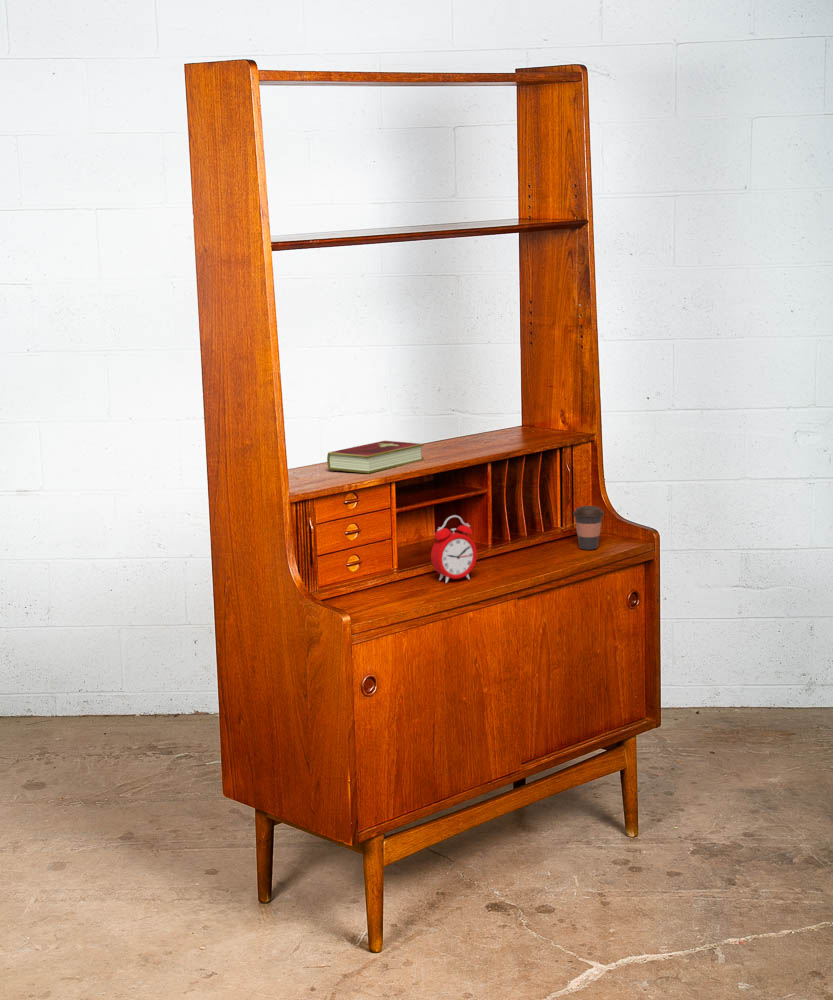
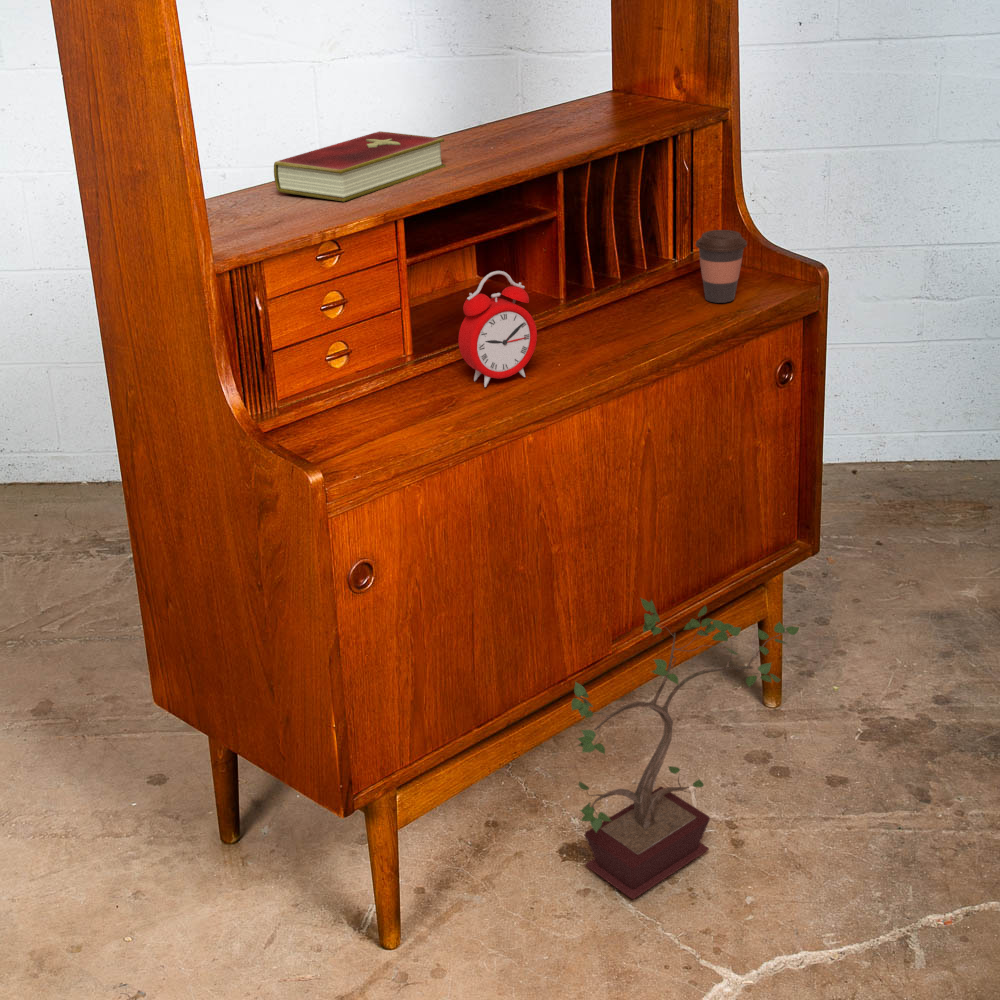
potted plant: none [496,722,642,929] -> present [571,599,799,899]

